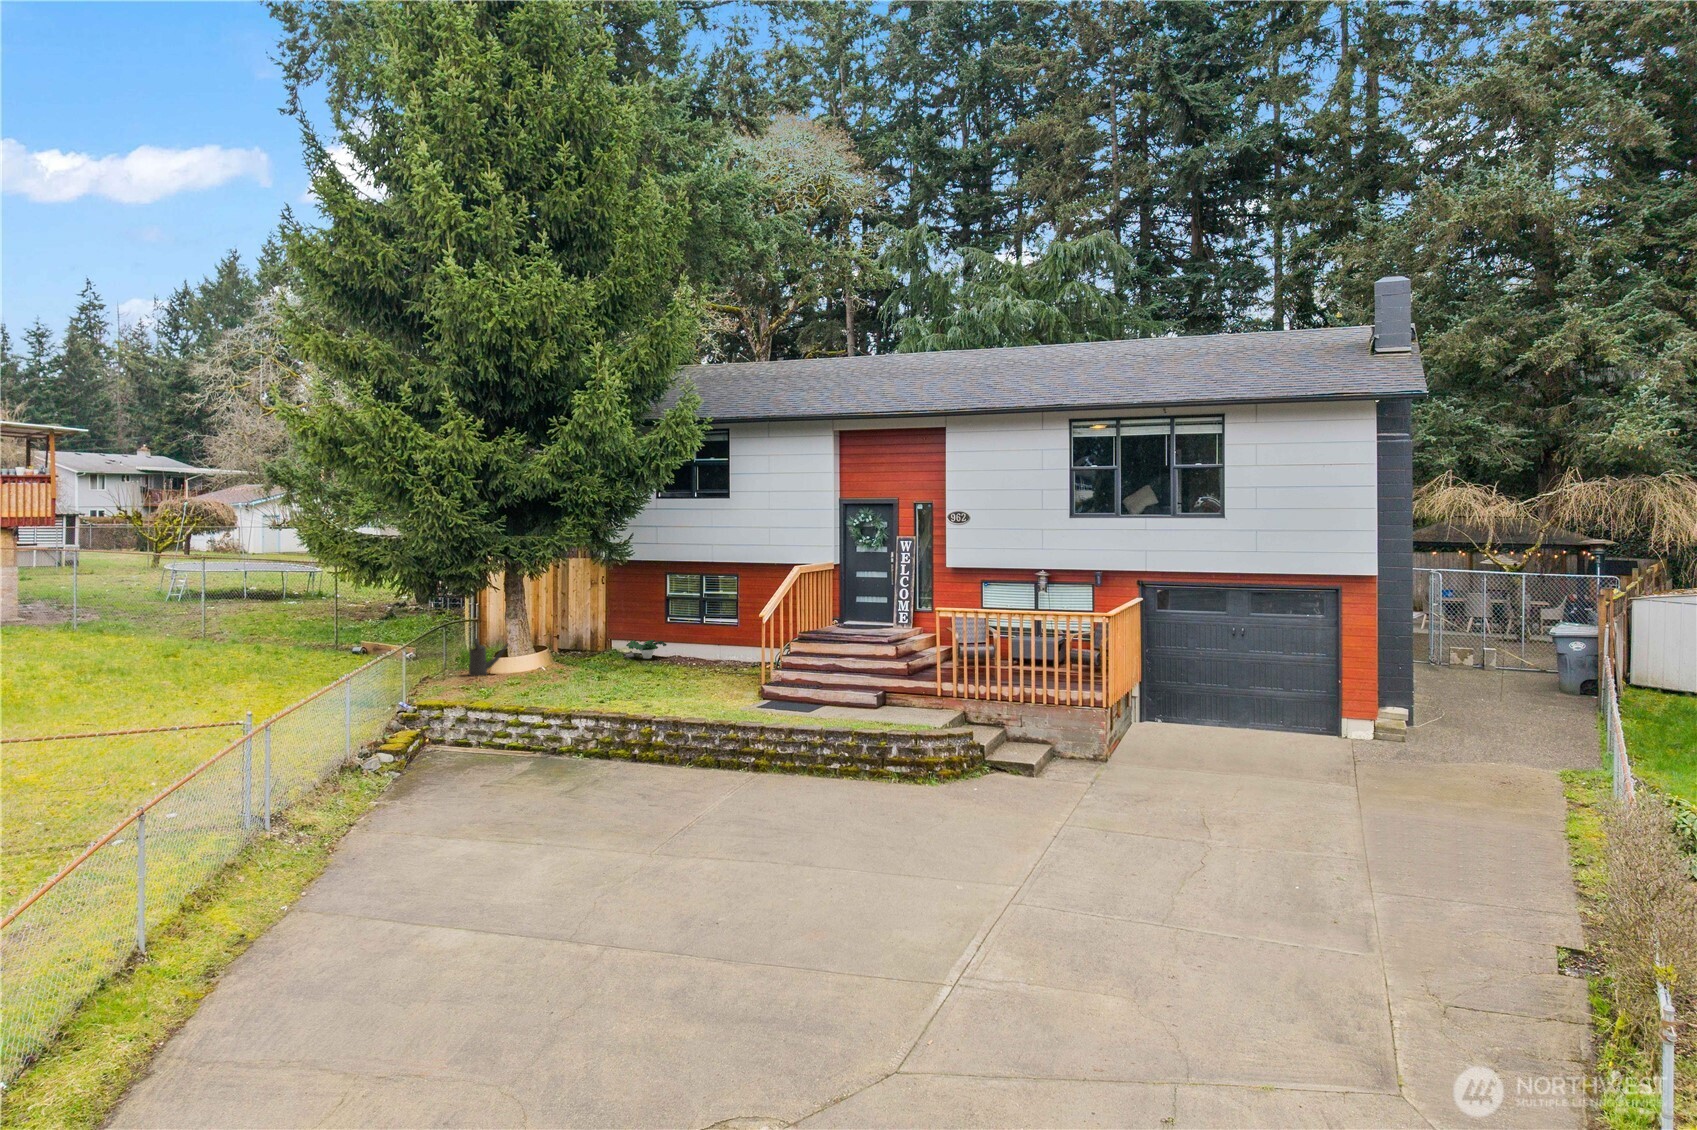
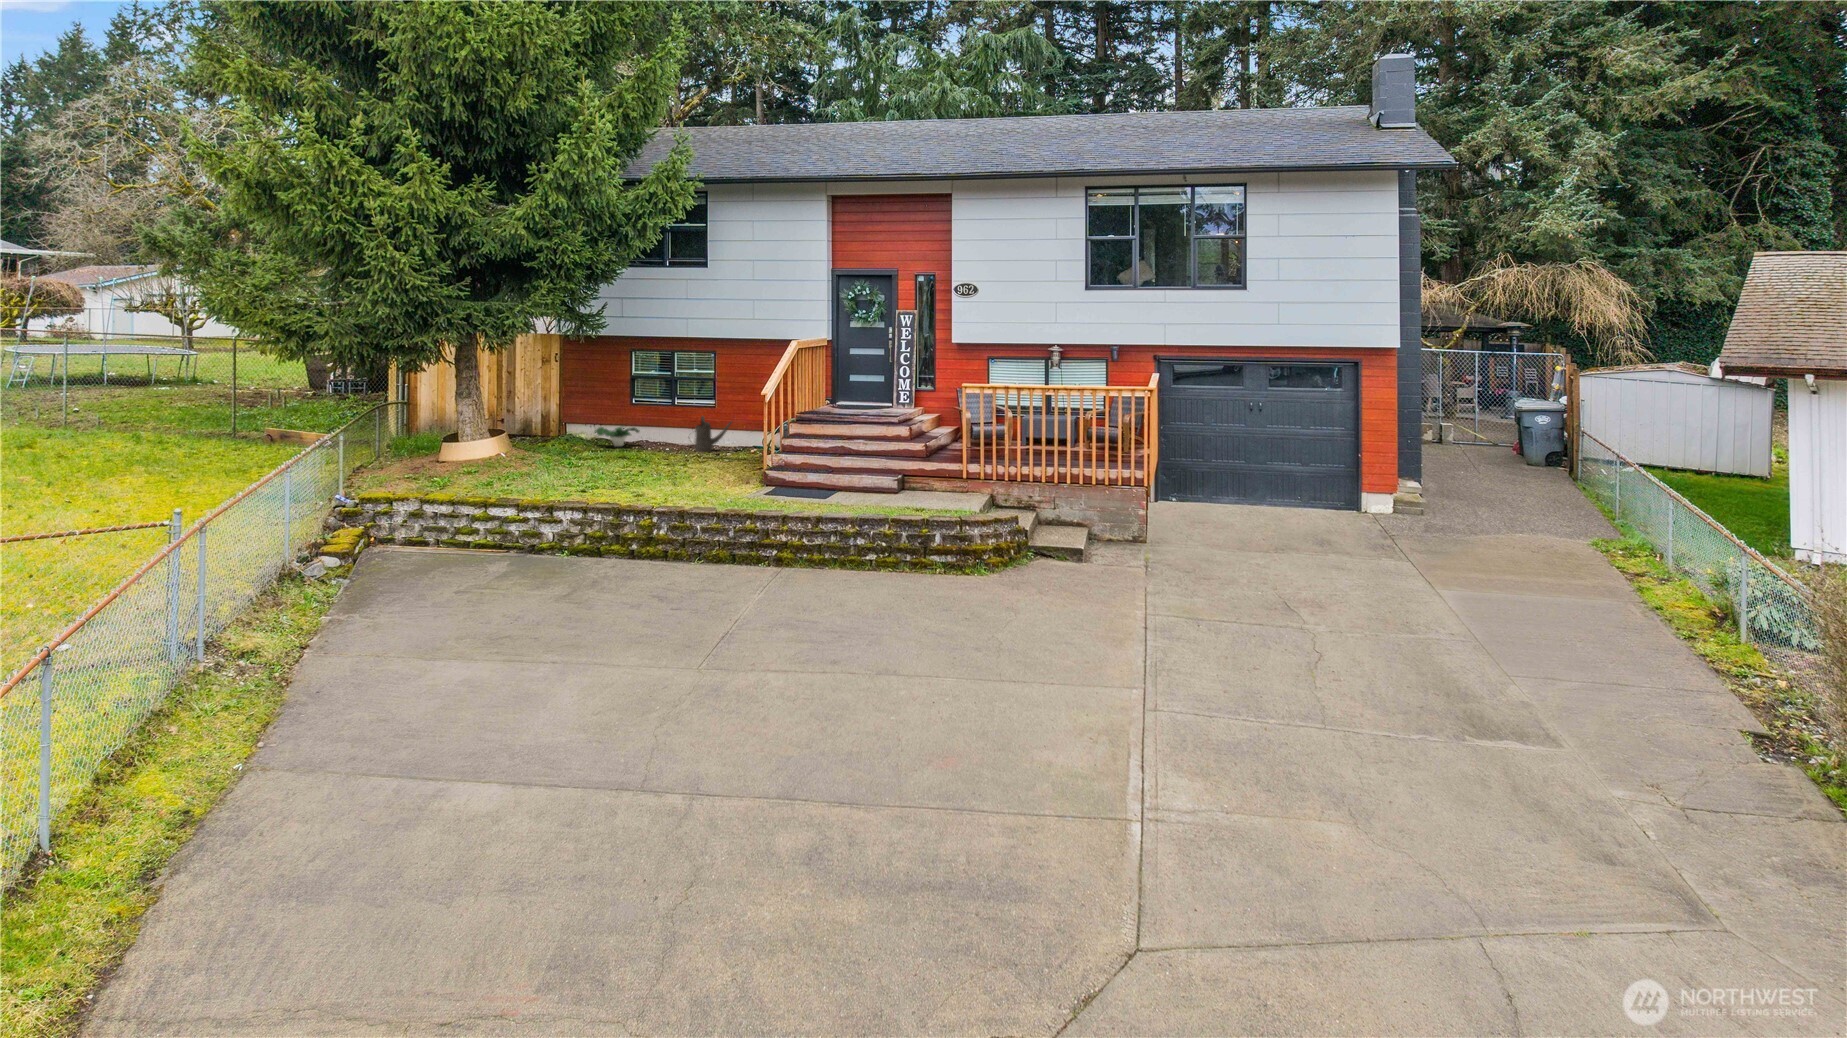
watering can: present [469,639,508,676] -> present [695,416,732,452]

